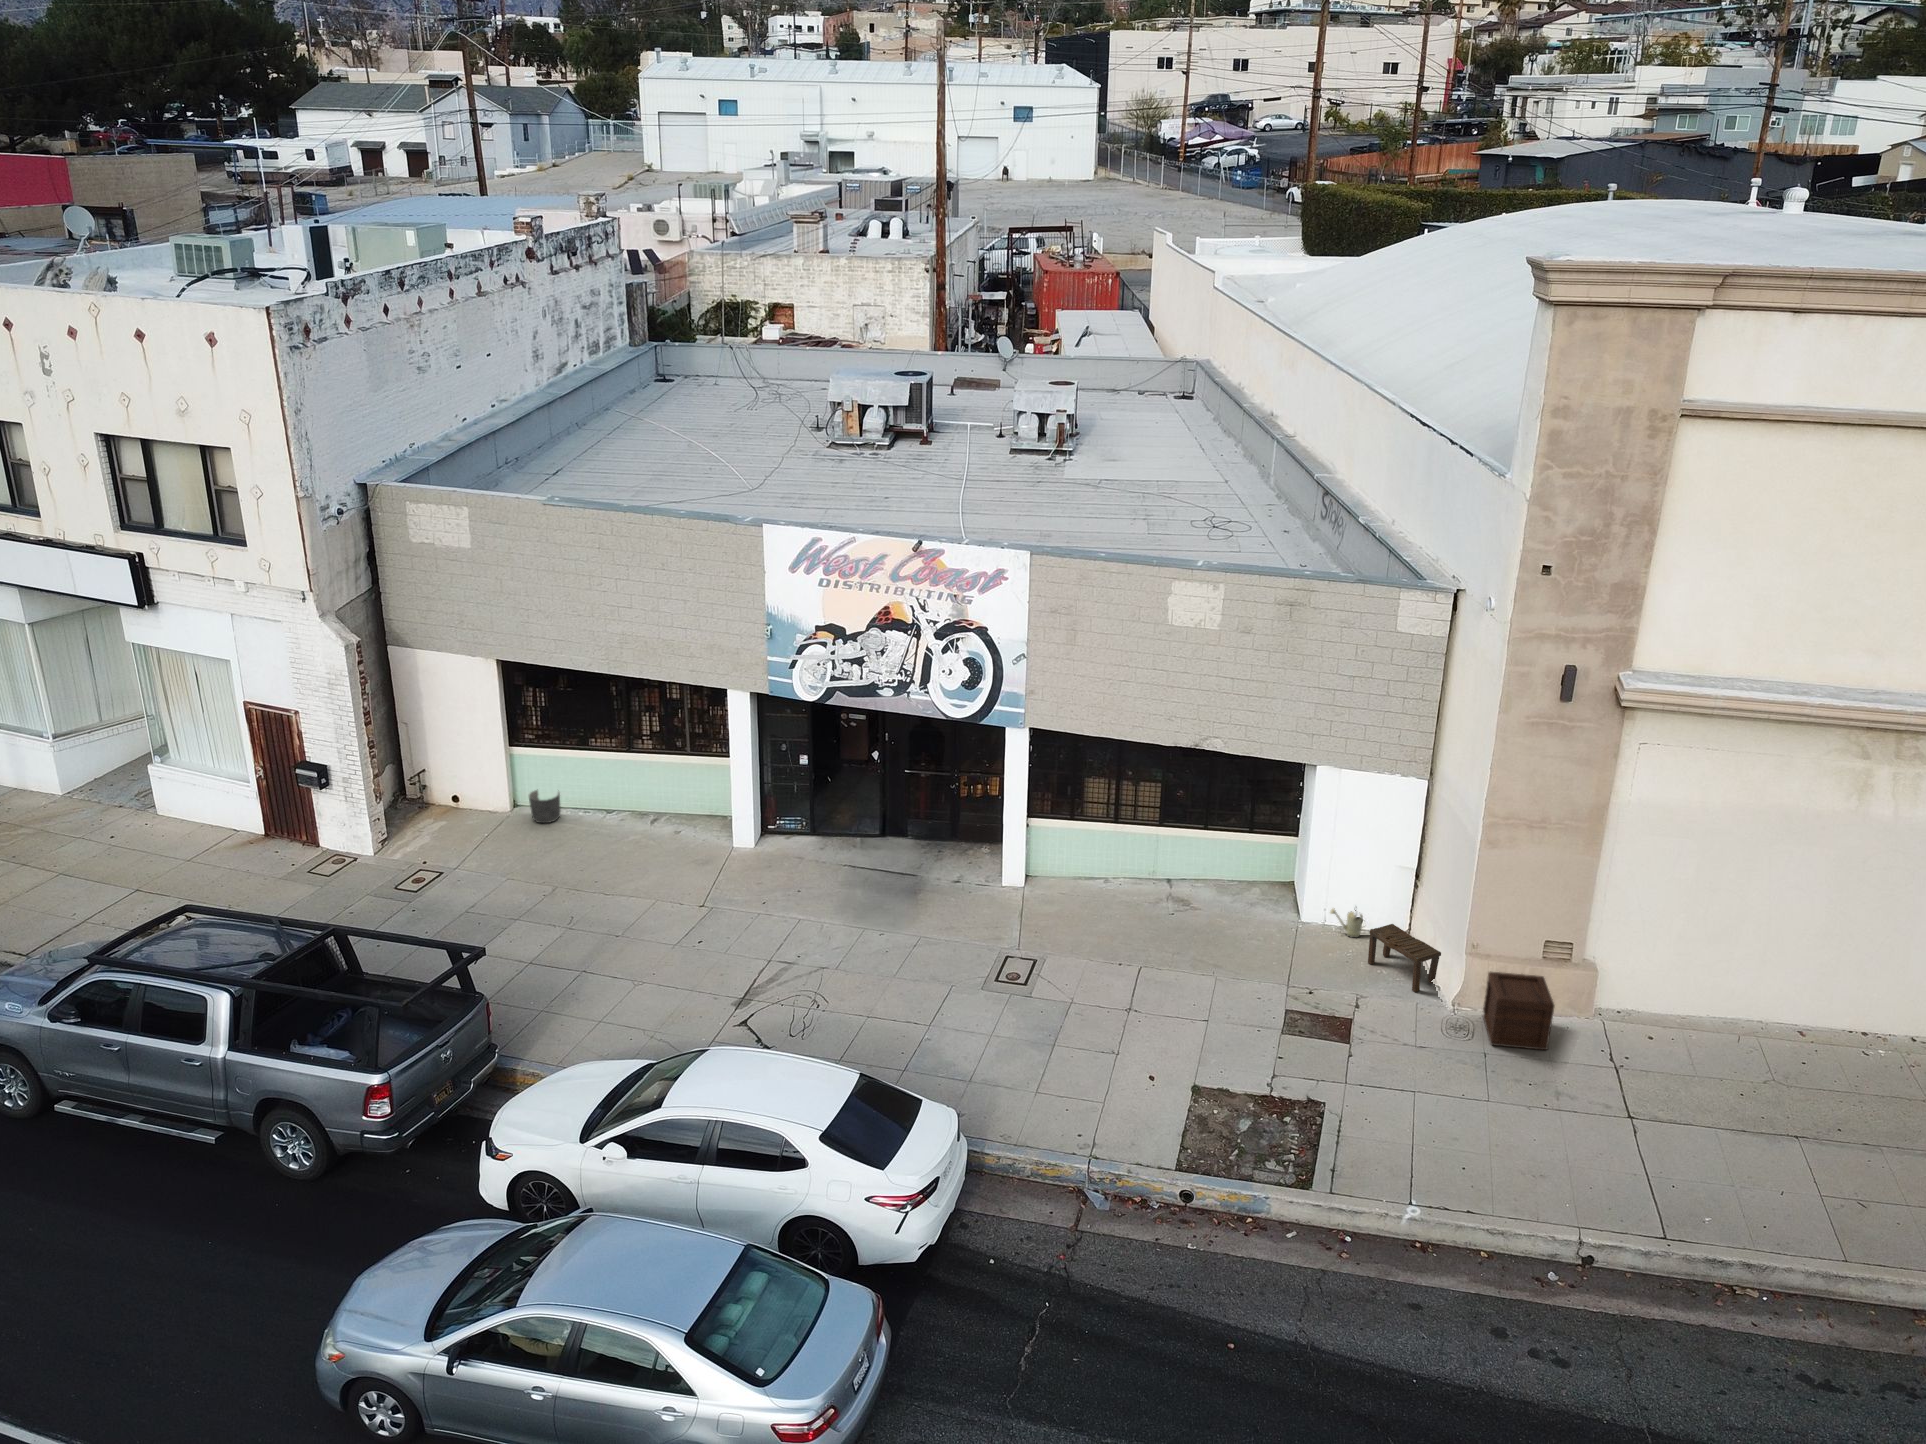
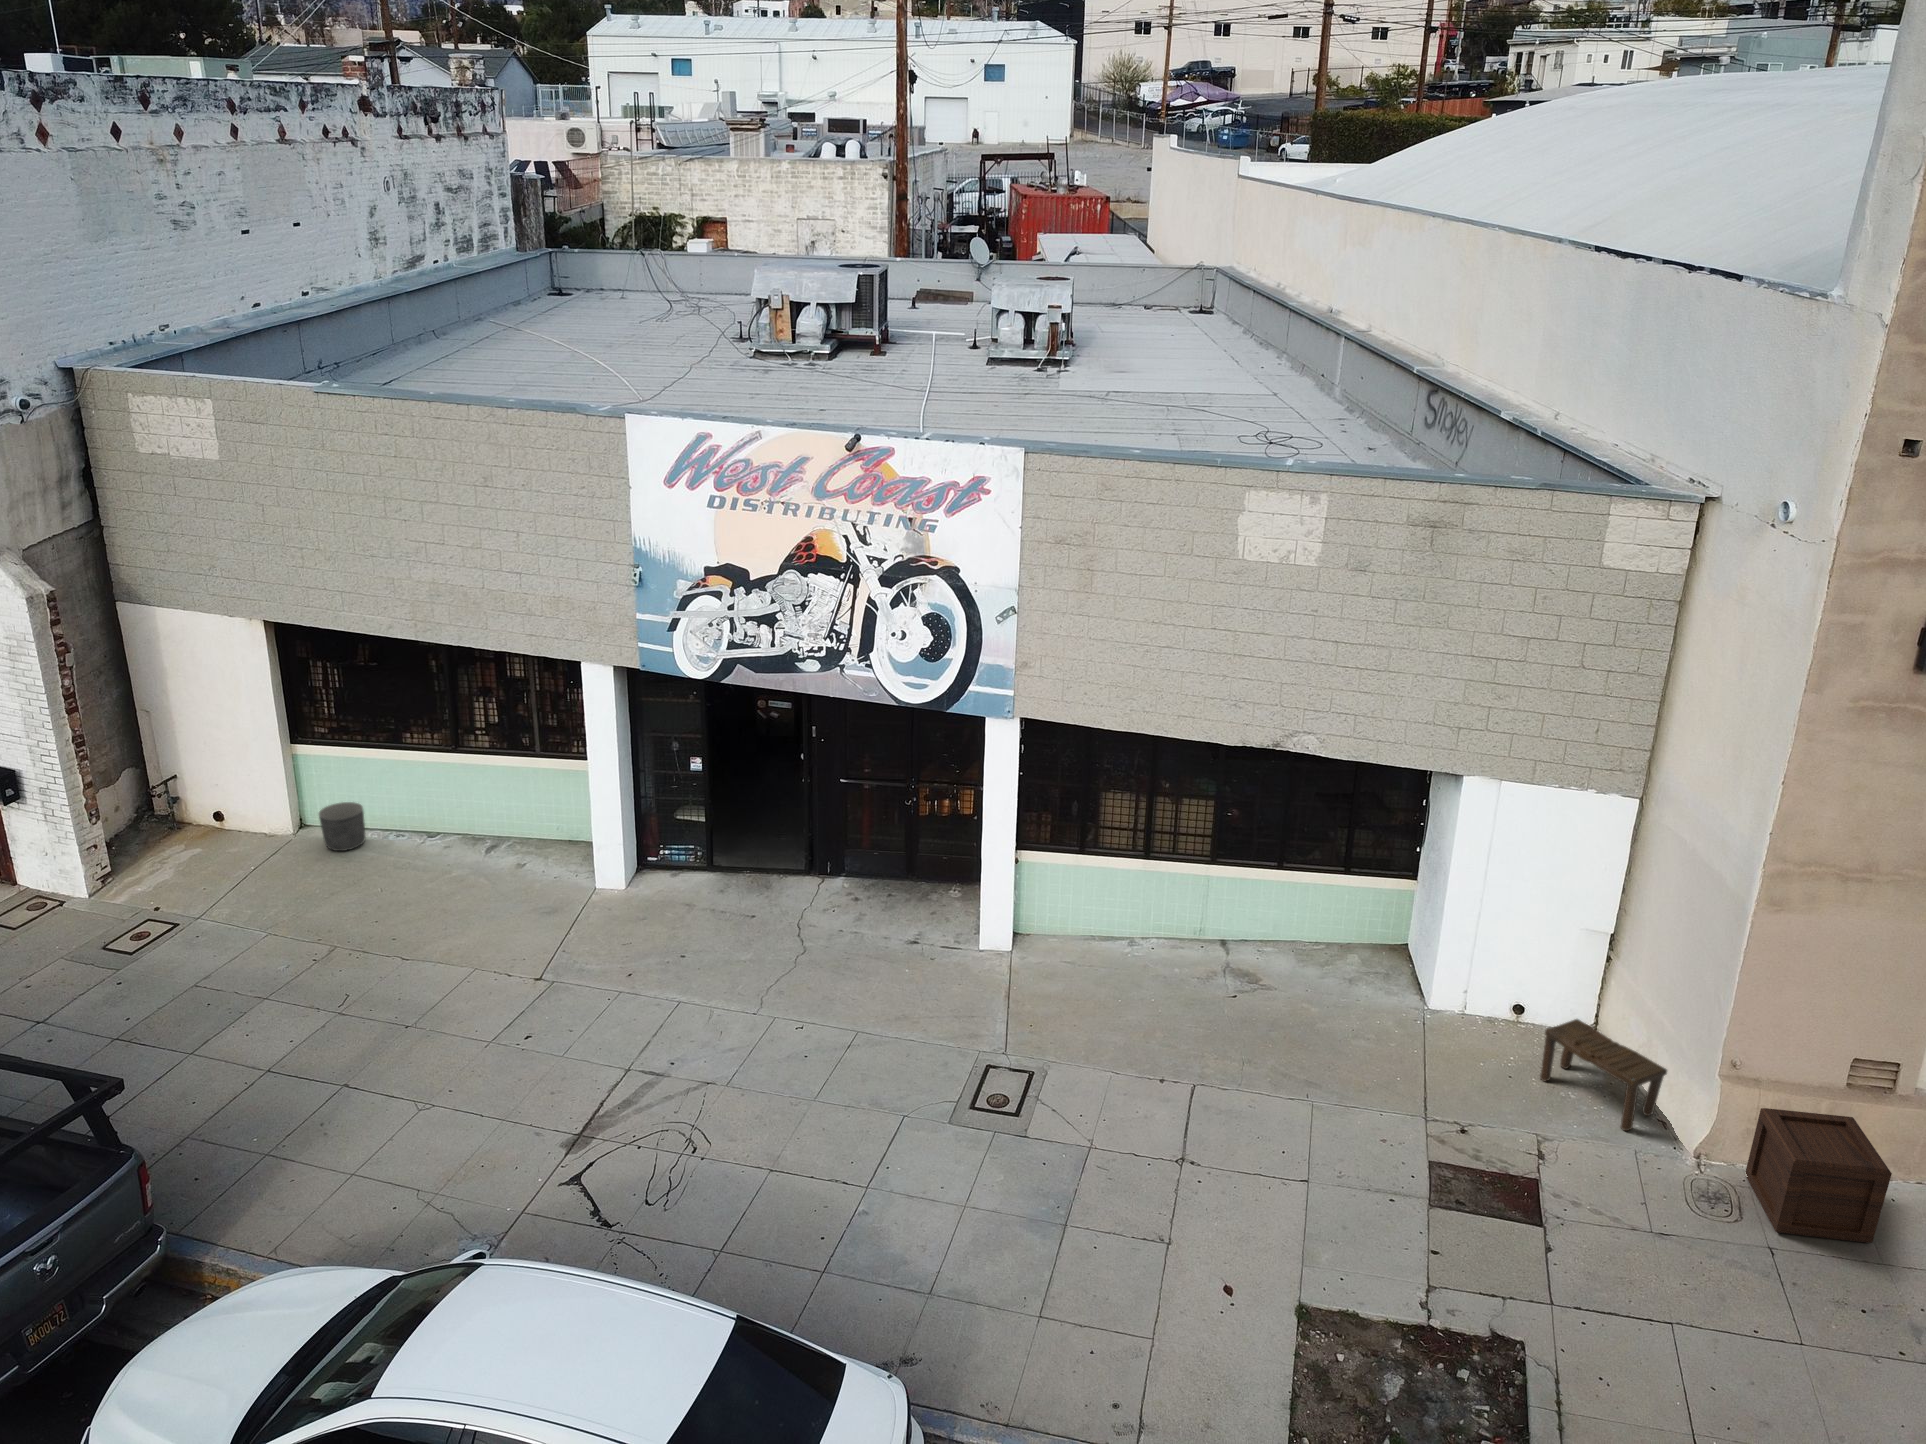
watering can: present [1330,908,1363,938] -> none [1472,987,1527,1036]

